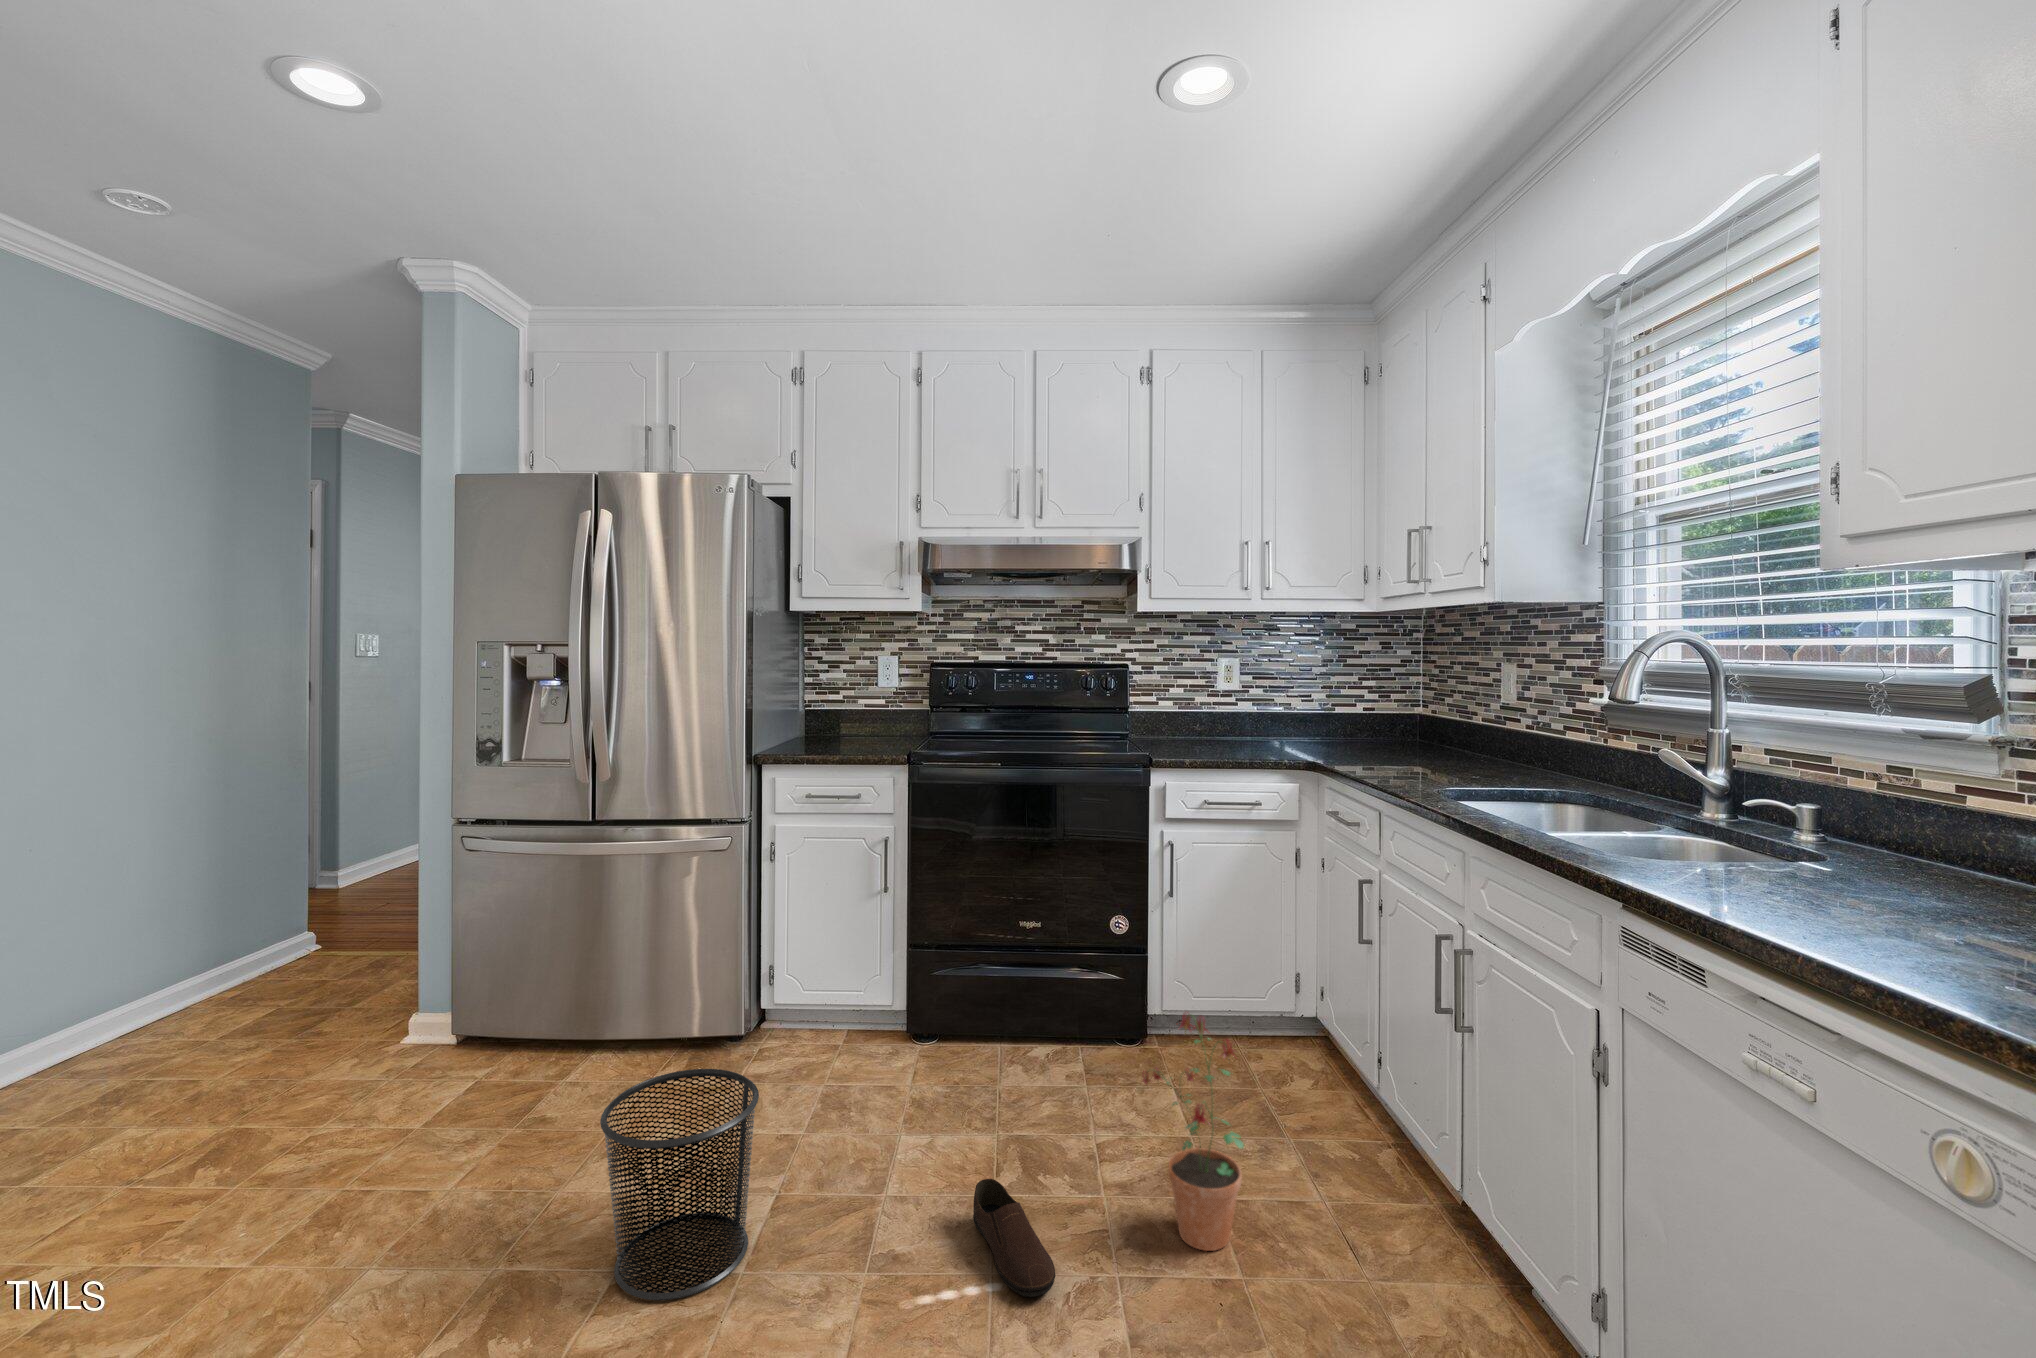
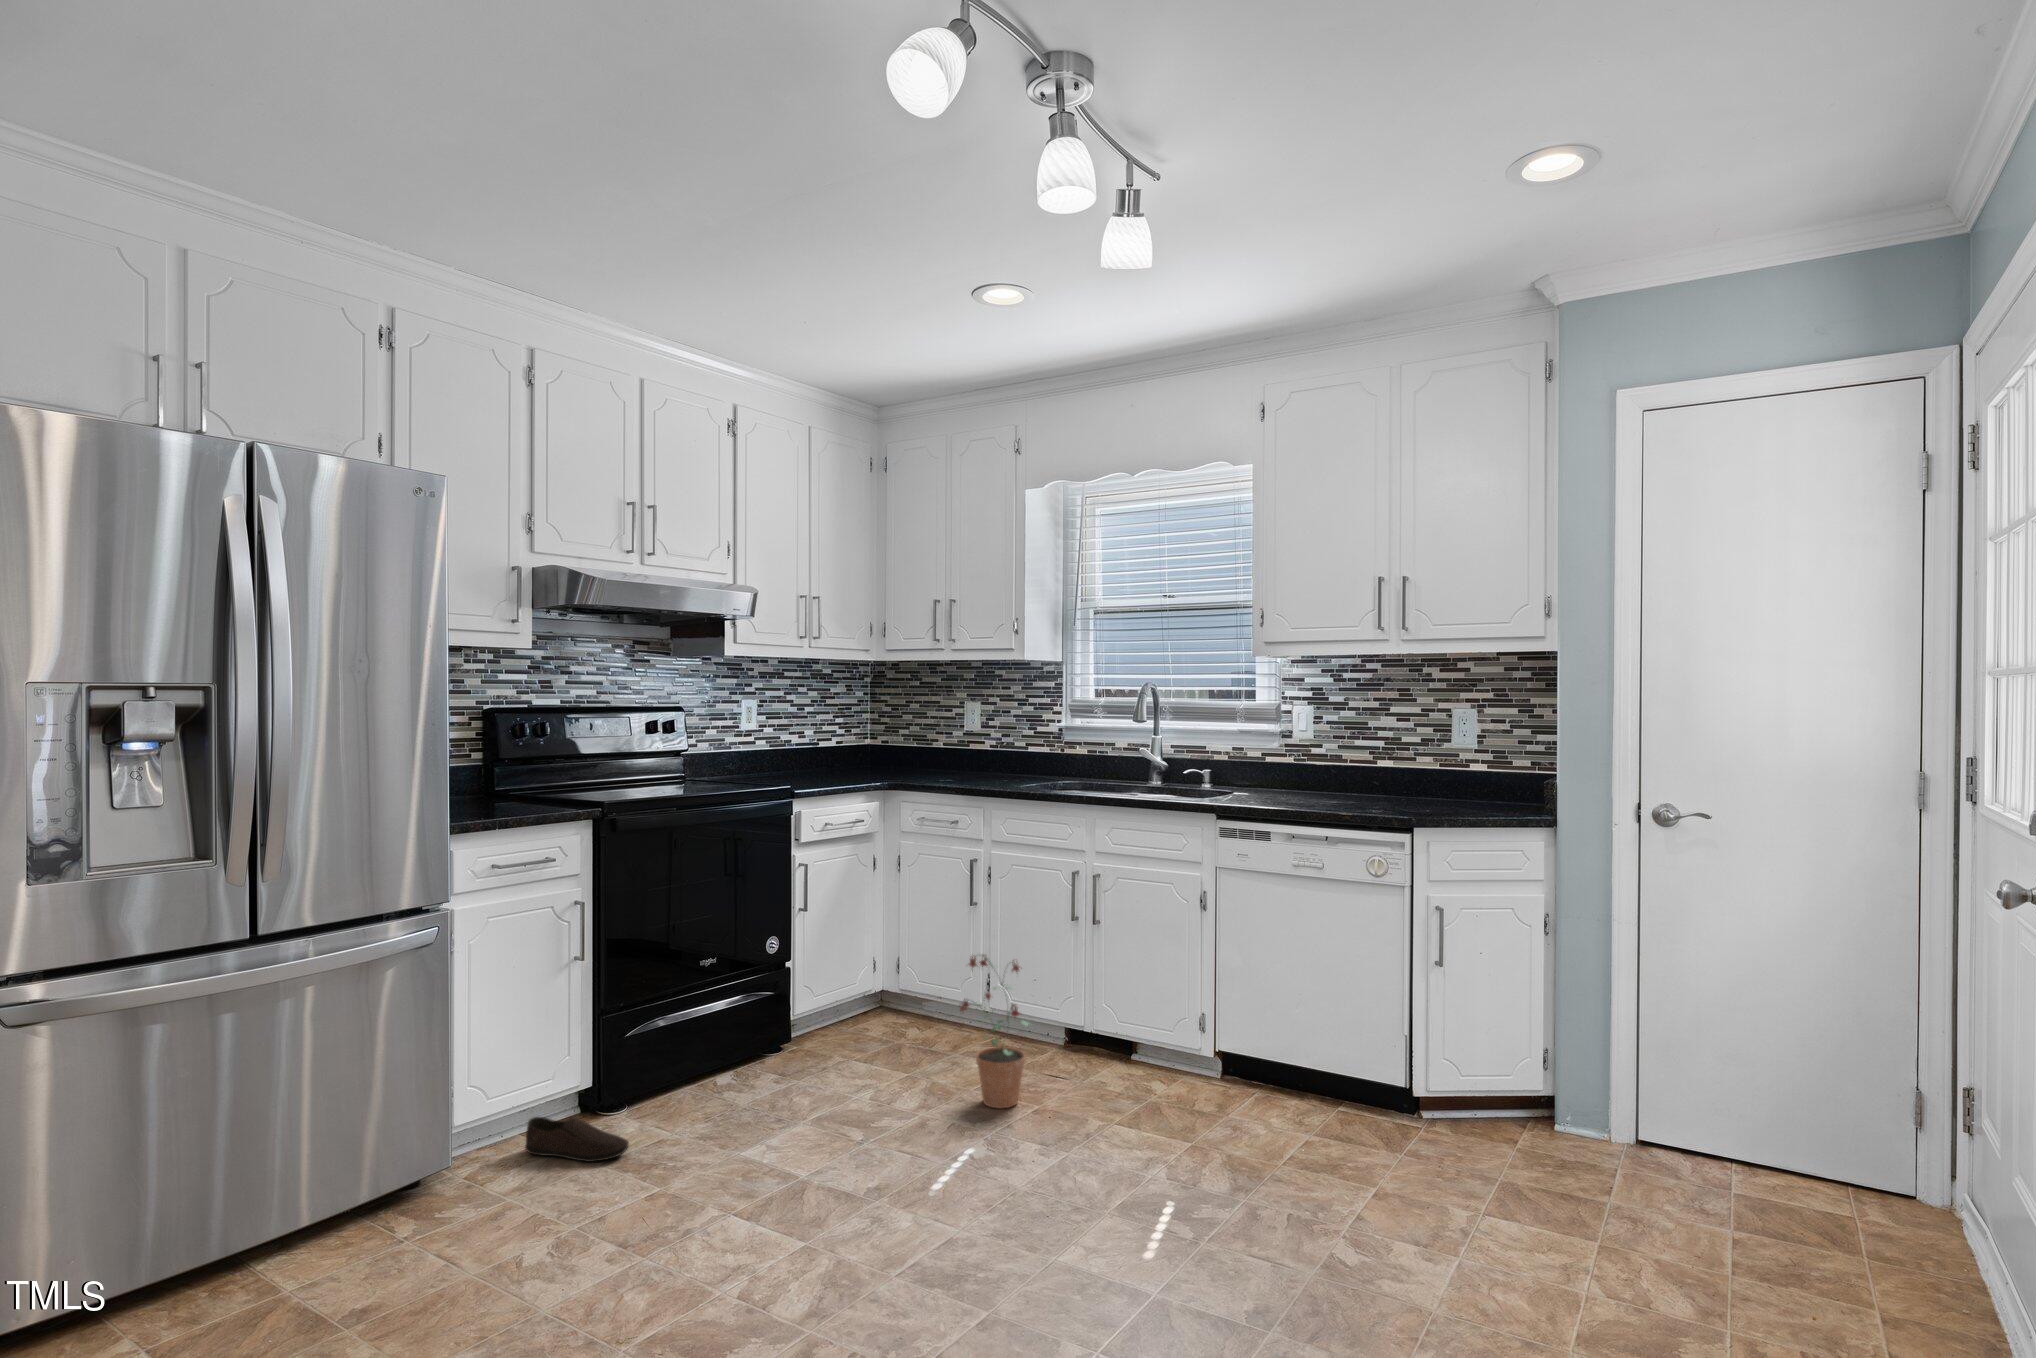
waste bin: present [600,1069,759,1300] -> none [681,1095,822,1297]
shoe: present [973,1179,1055,1297] -> present [525,1116,629,1162]

